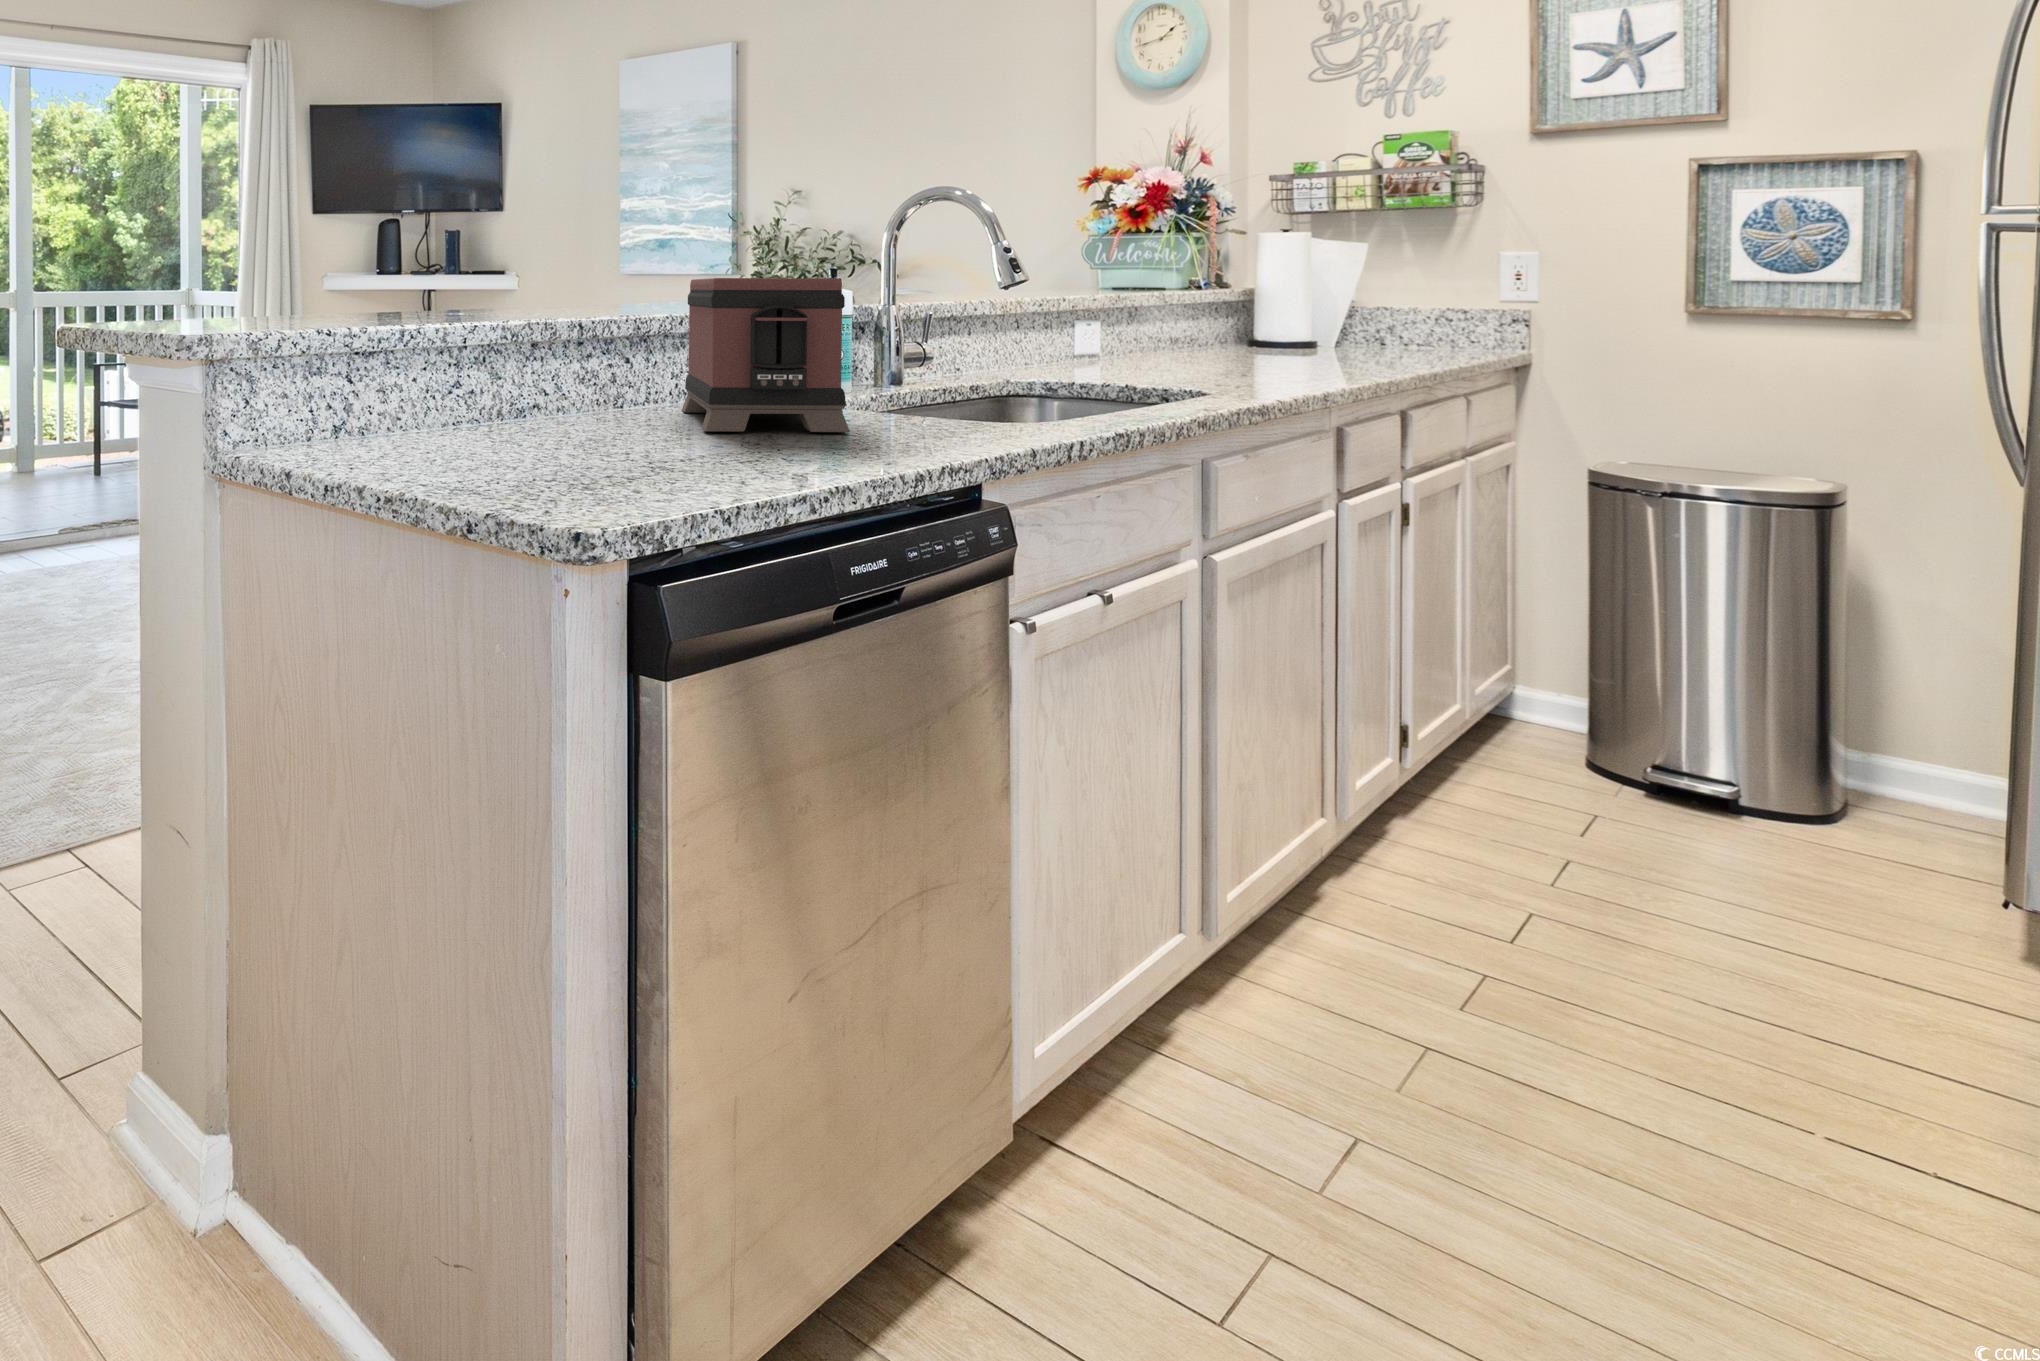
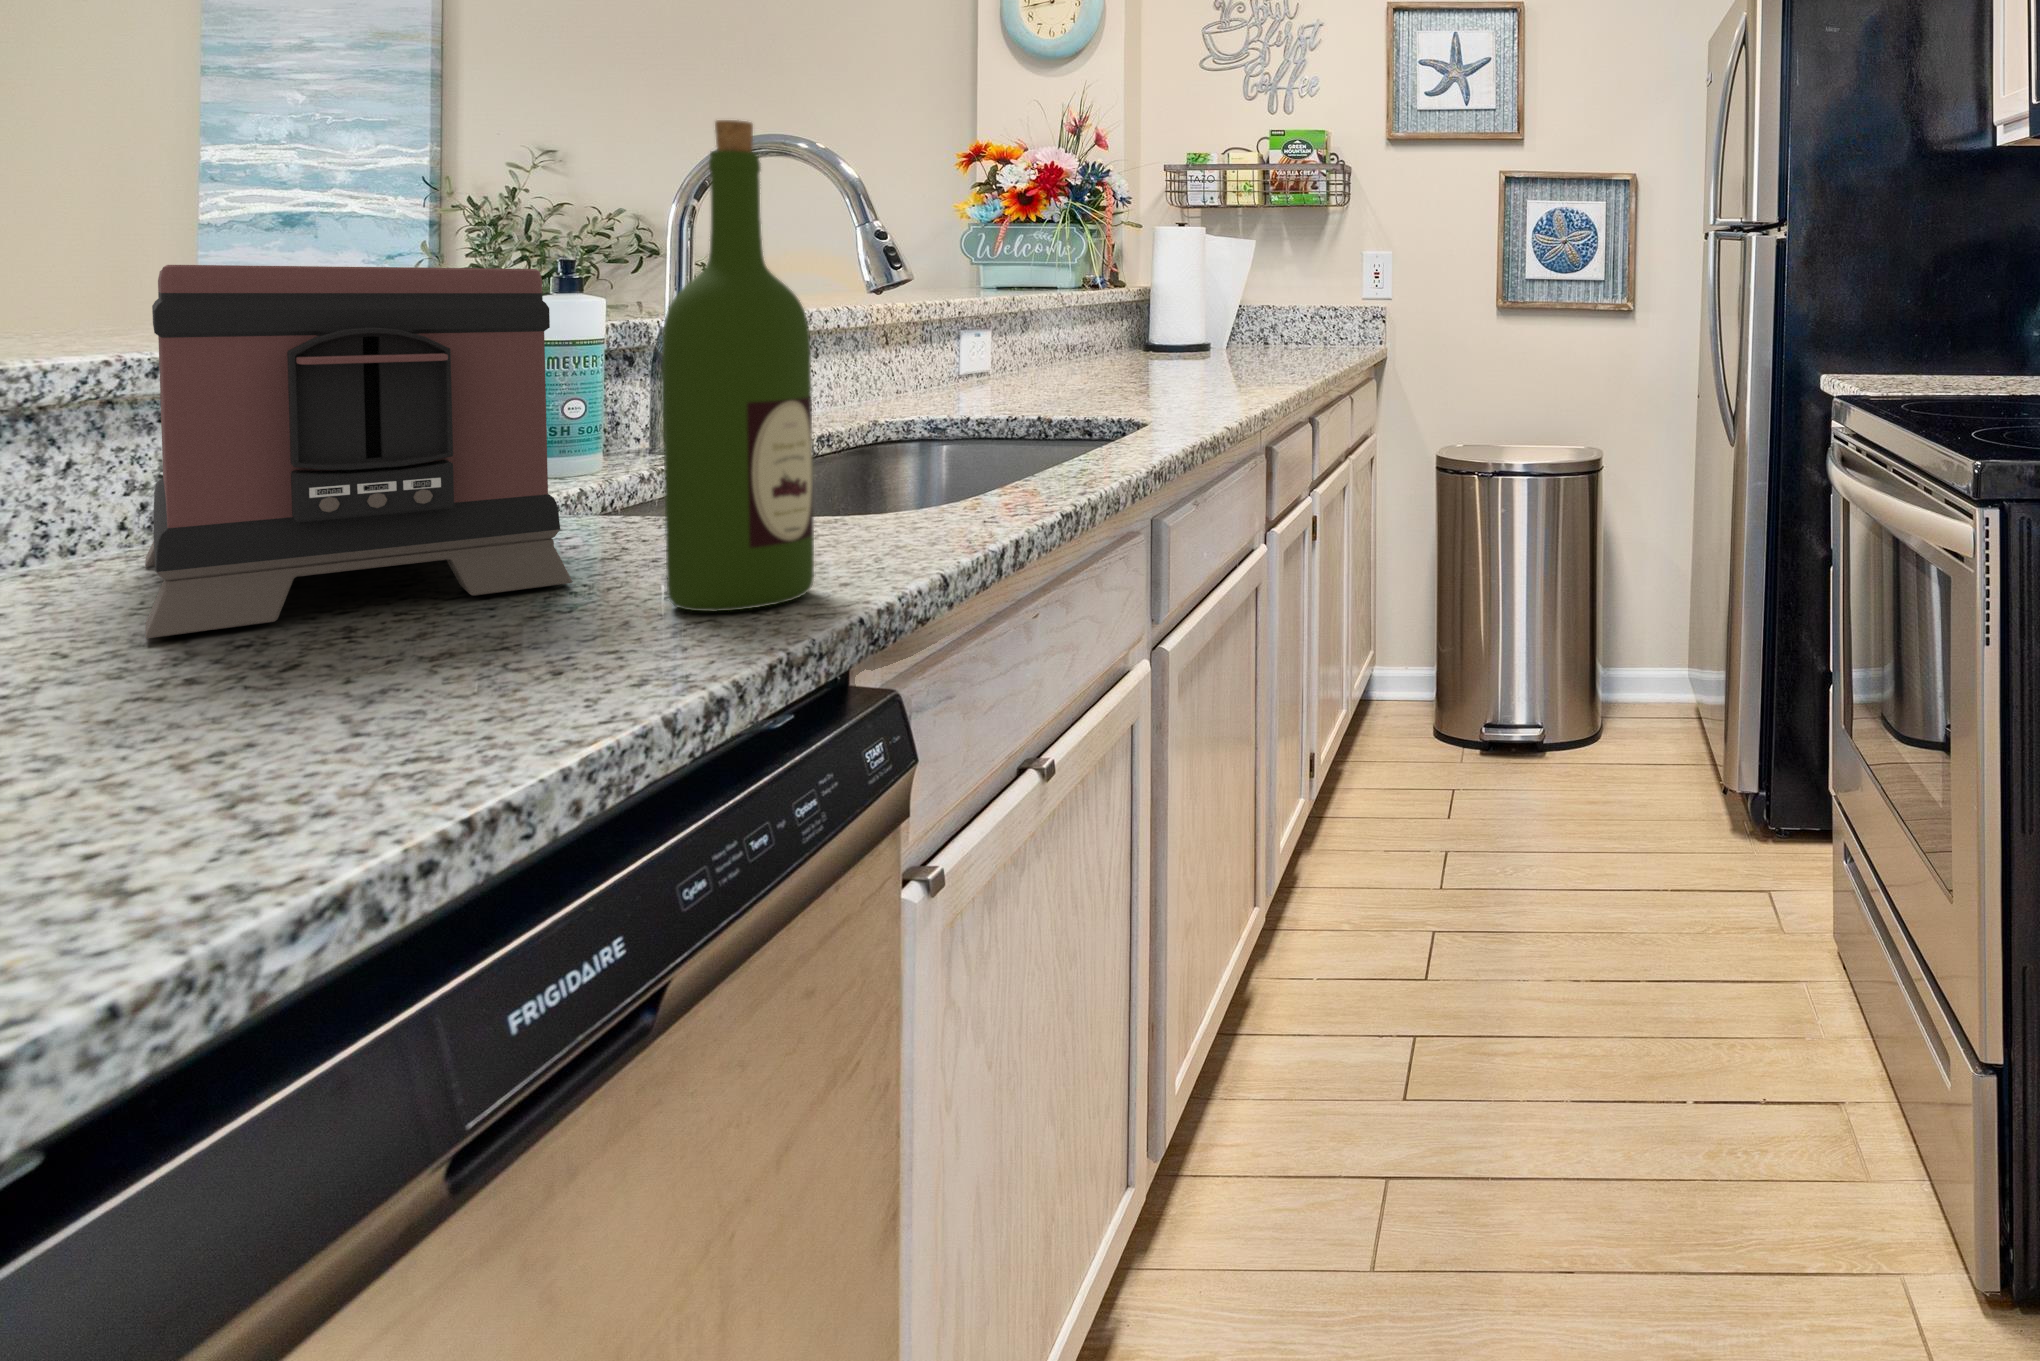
wine bottle: none [893,203,960,448] -> present [662,120,814,611]

